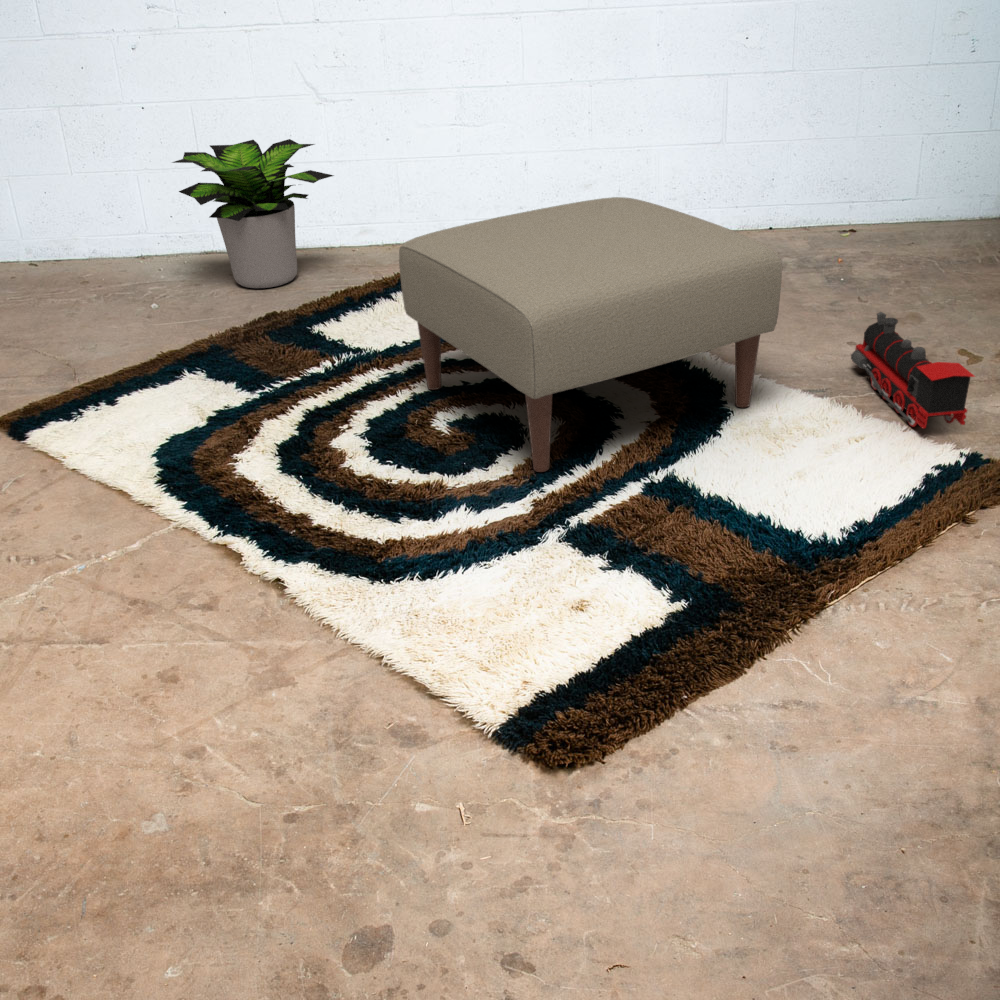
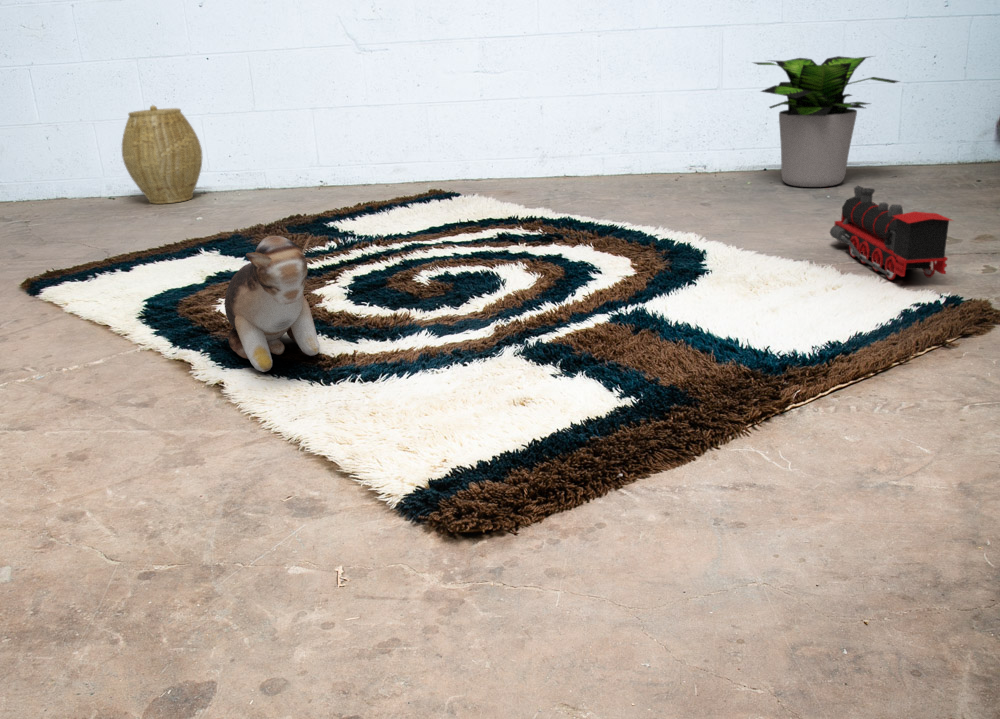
potted plant: present [173,139,334,288] -> present [755,56,899,187]
woven basket: none [52,170,144,284] -> present [122,106,202,204]
ottoman: present [399,197,782,472] -> none [393,91,753,309]
plush toy: none [266,447,371,568] -> present [225,236,320,372]

